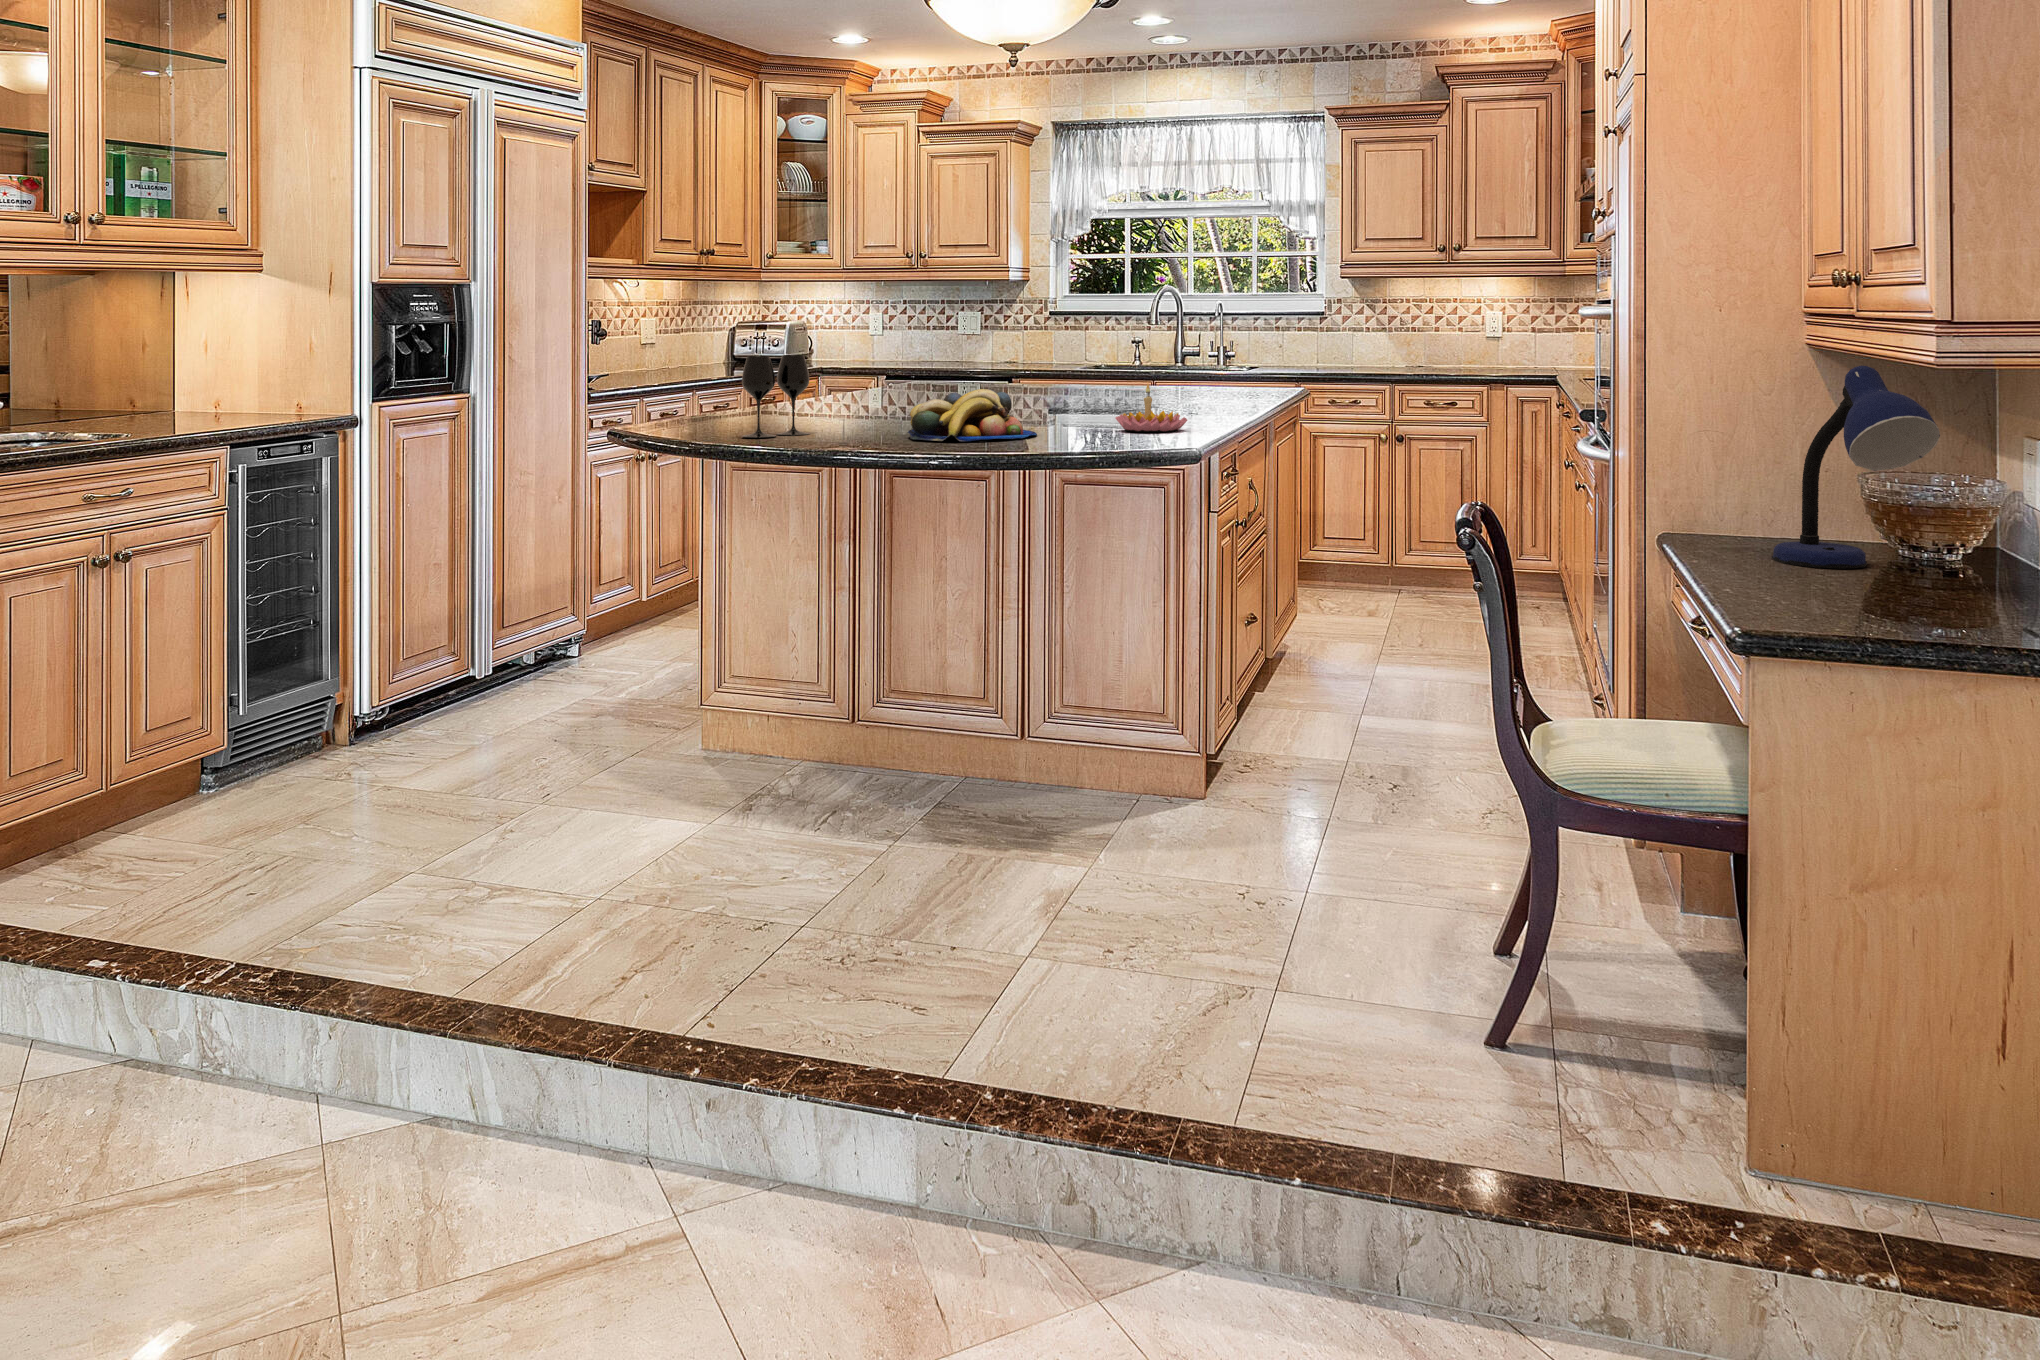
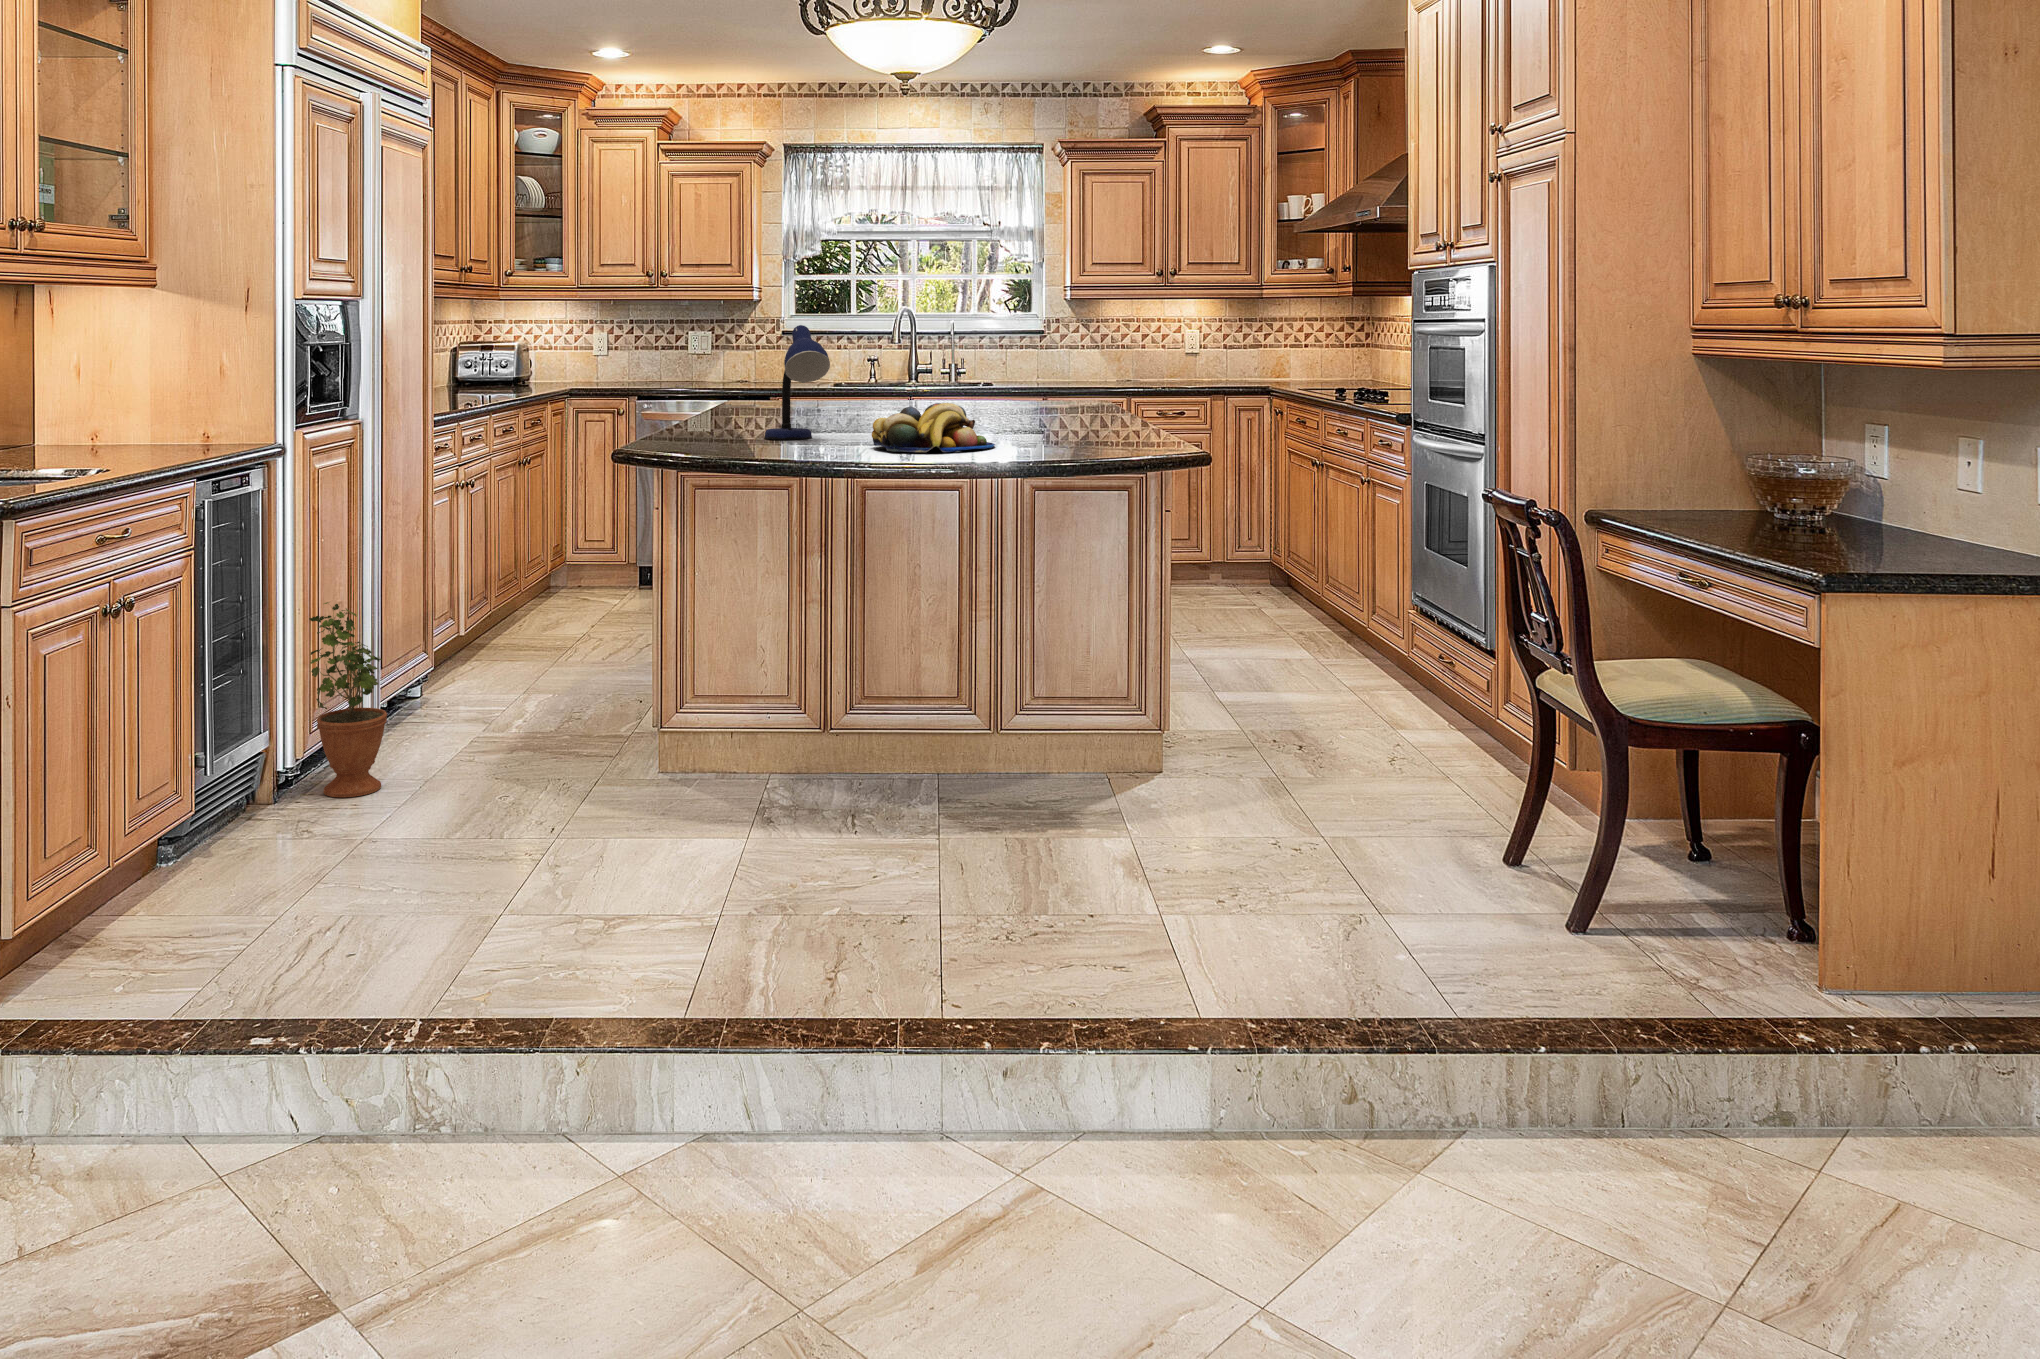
wine glass: present [742,355,810,438] -> none [705,373,764,454]
desk lamp: present [1771,366,1940,569] -> present [764,325,830,440]
candle holder: present [1115,383,1187,432] -> none [1048,394,1115,440]
potted plant: none [381,567,457,751] -> present [309,602,387,797]

